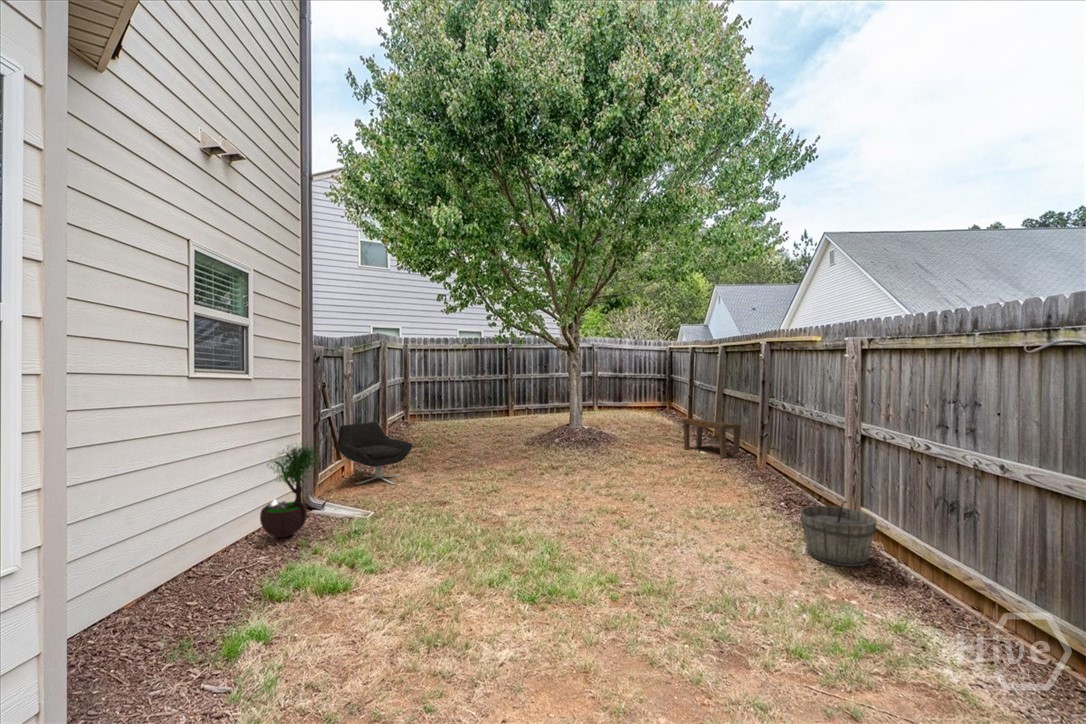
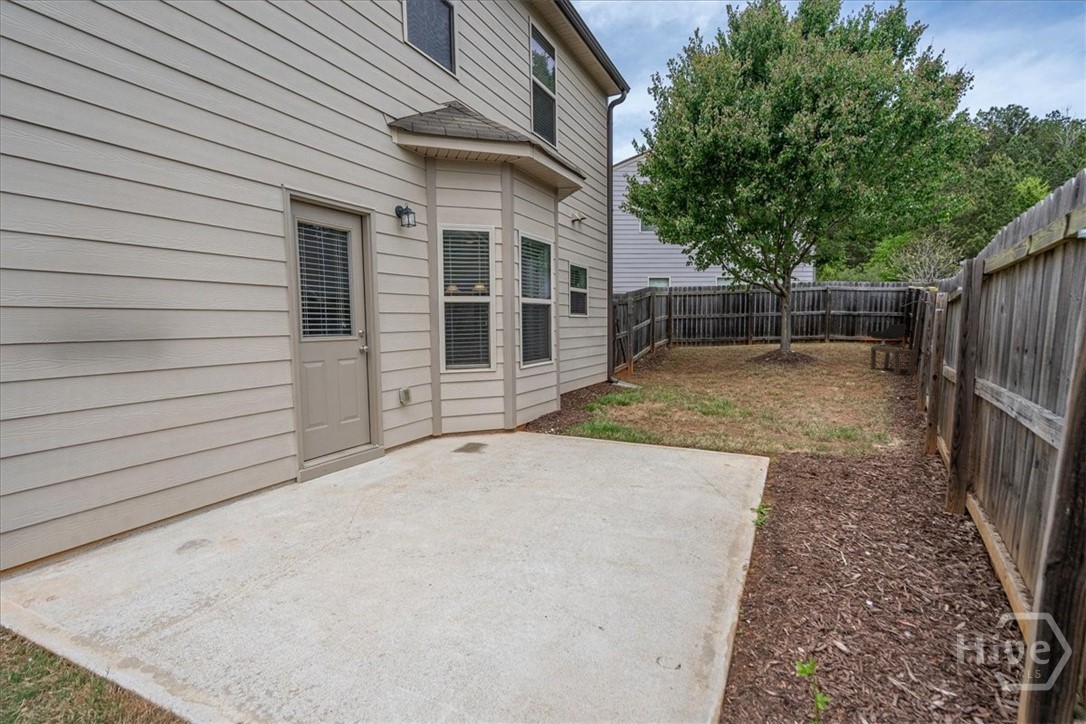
lounge chair: present [337,422,413,484] -> present [868,324,906,345]
potted tree: present [260,446,318,537] -> none [592,344,616,388]
wooden bucket: present [800,501,877,567] -> none [867,385,913,419]

